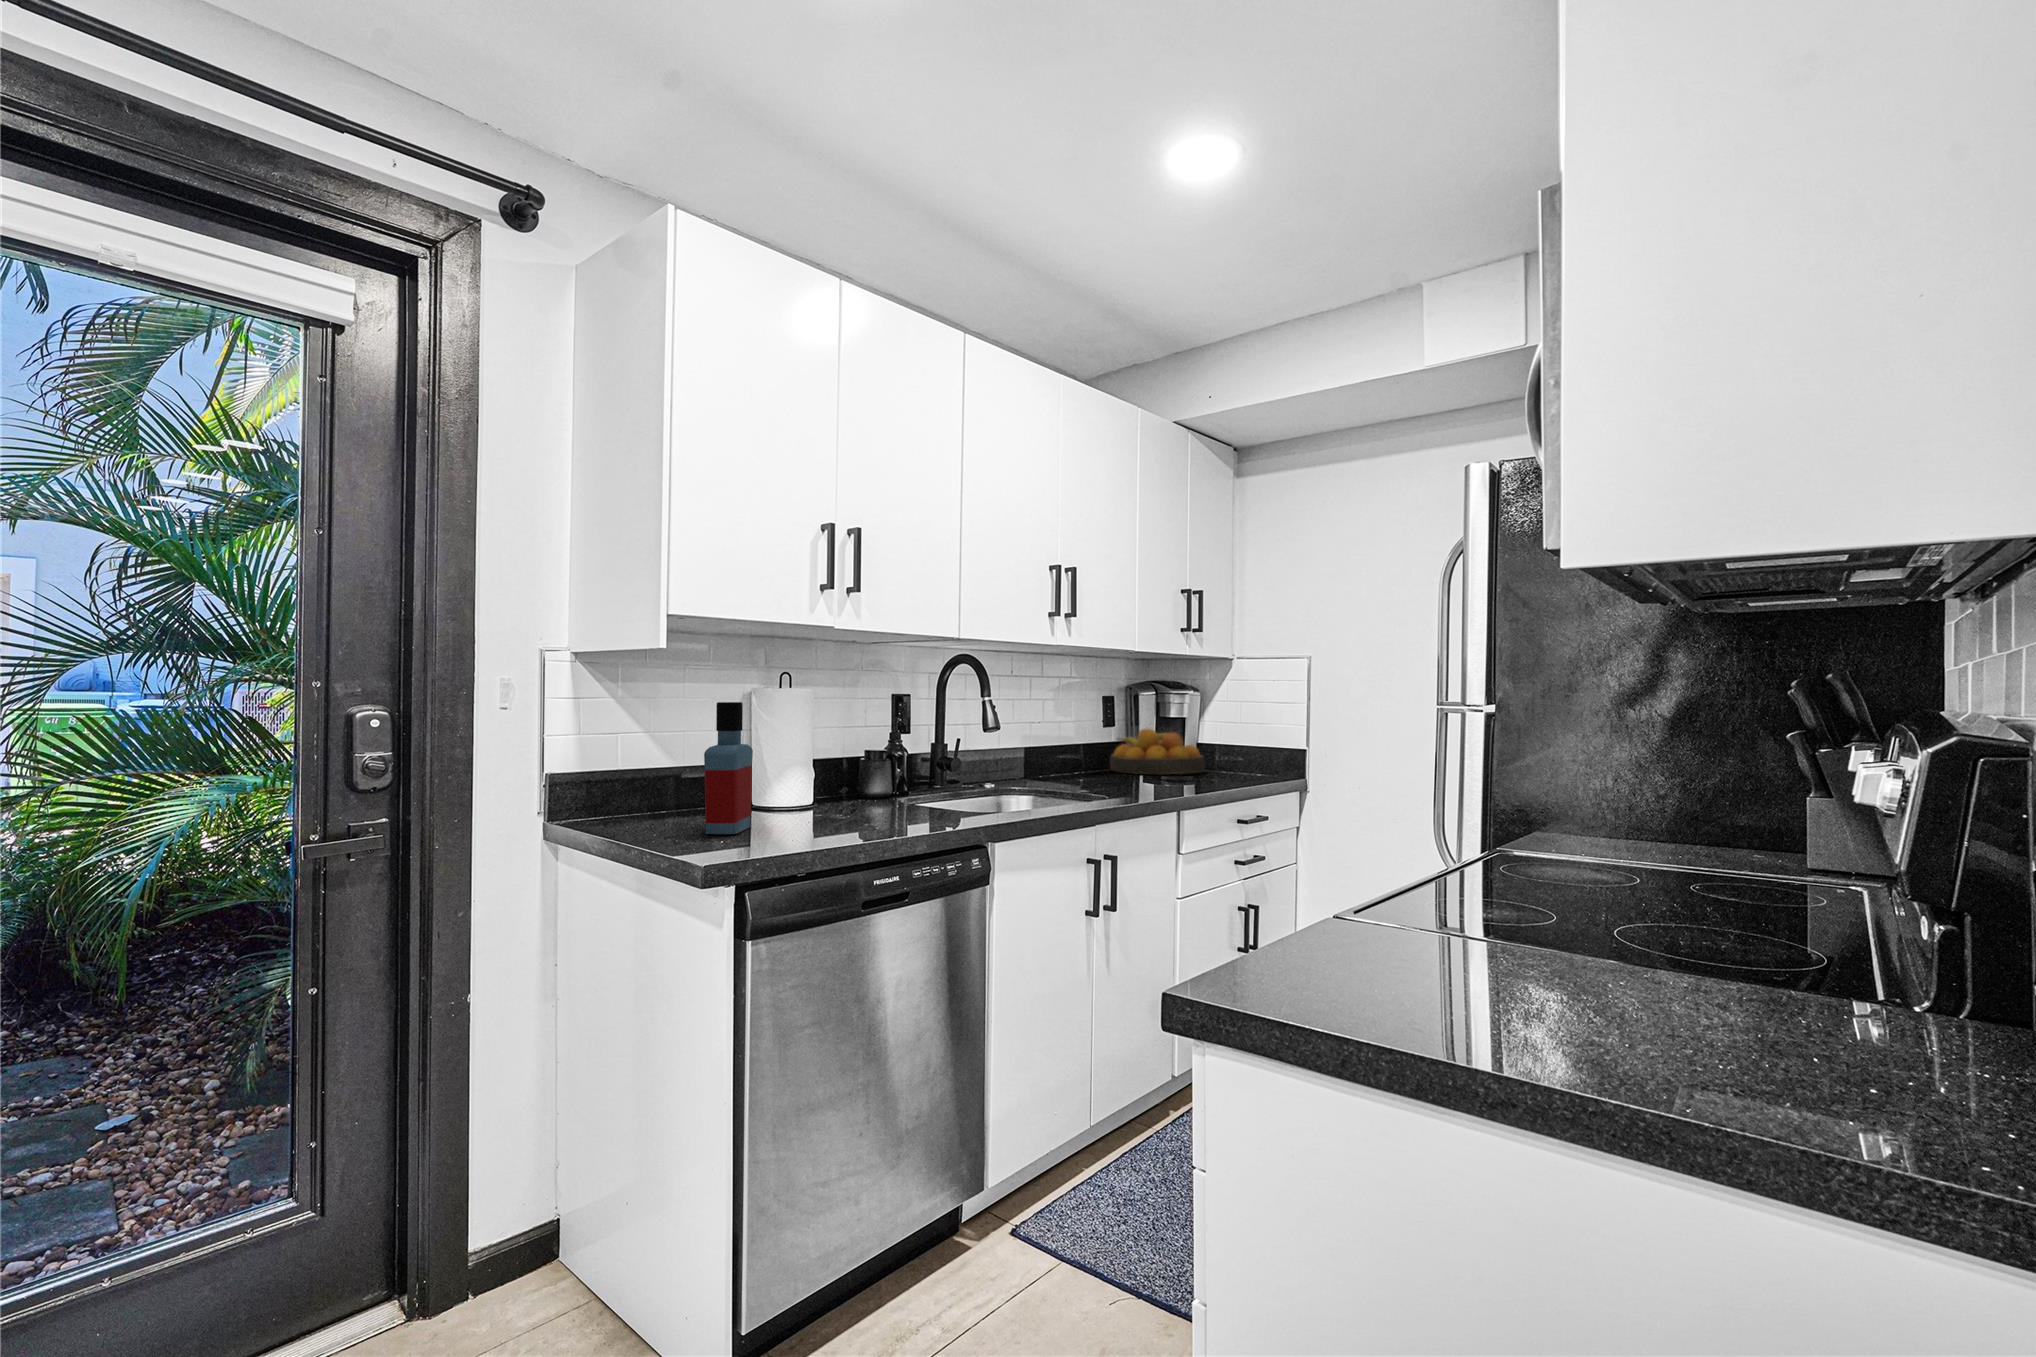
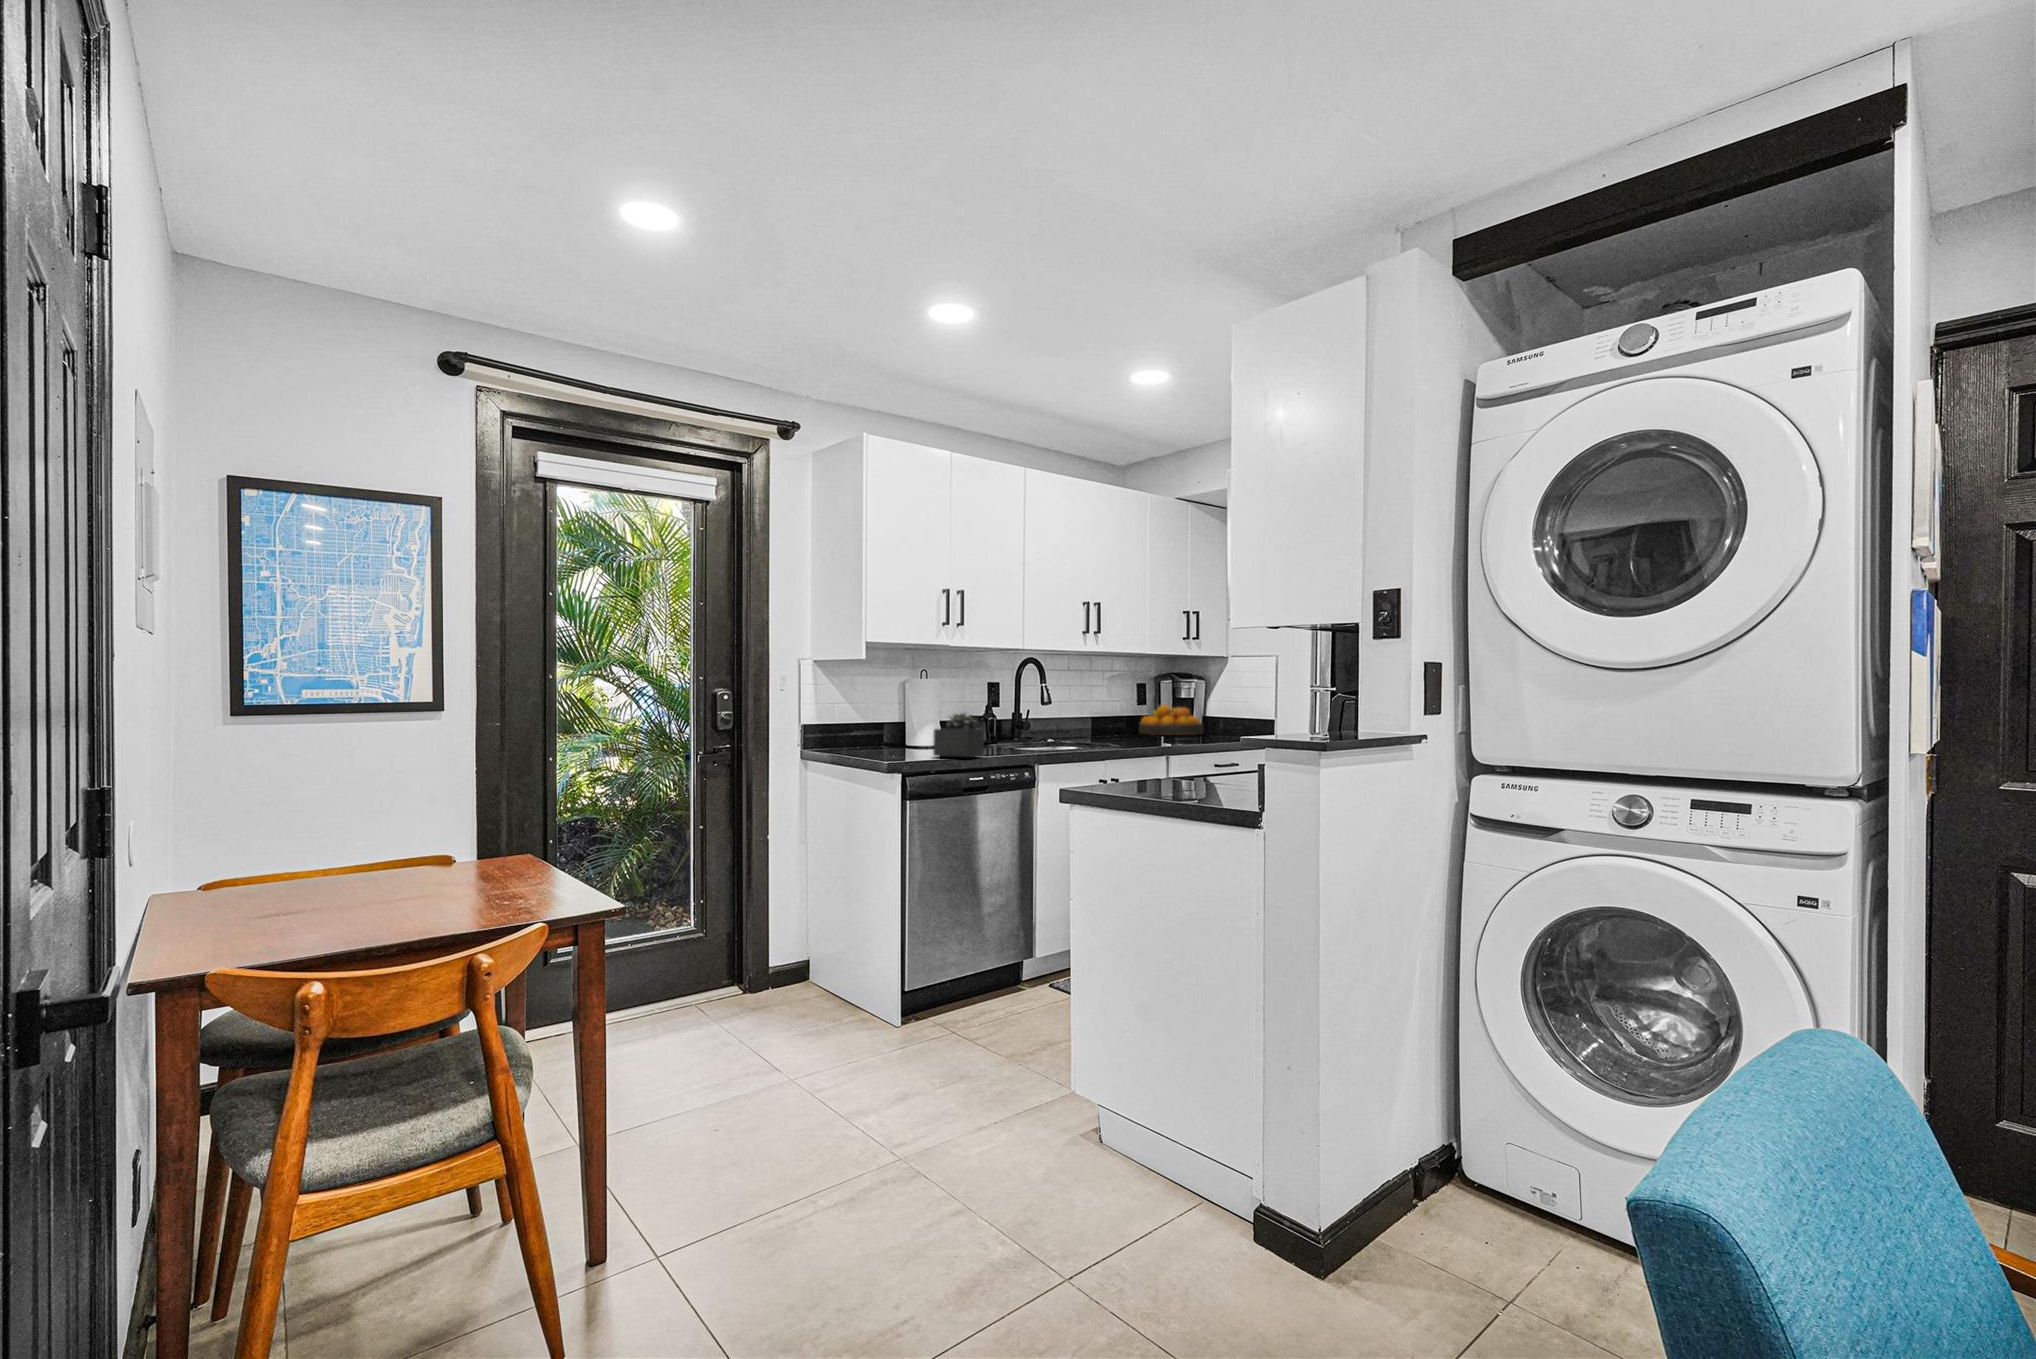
bottle: present [704,702,753,834] -> none [883,686,907,756]
succulent plant: none [801,750,897,836] -> present [933,712,984,757]

